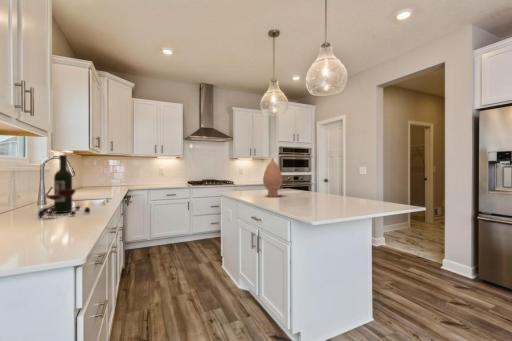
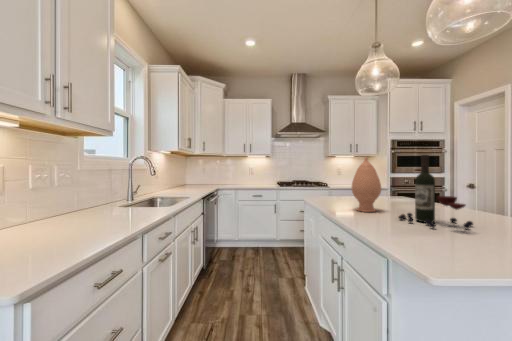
wine bottle: present [38,155,90,217] -> present [399,155,473,229]

